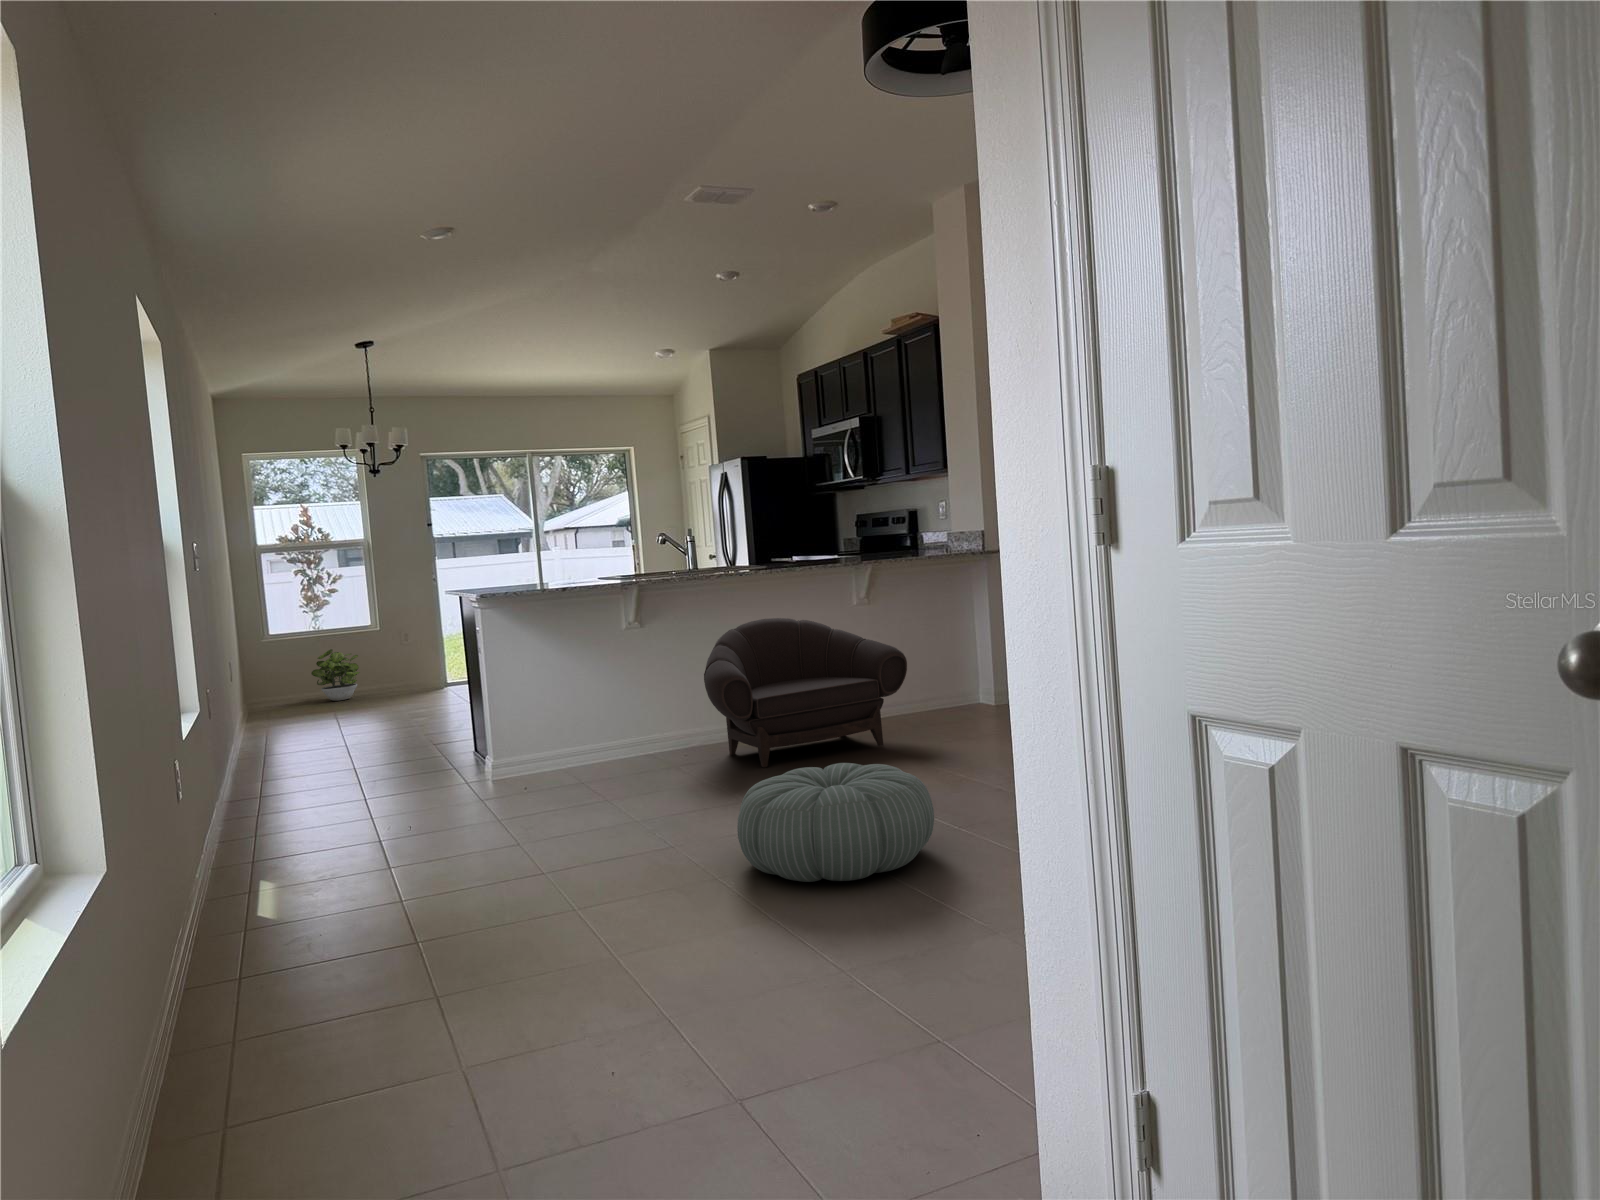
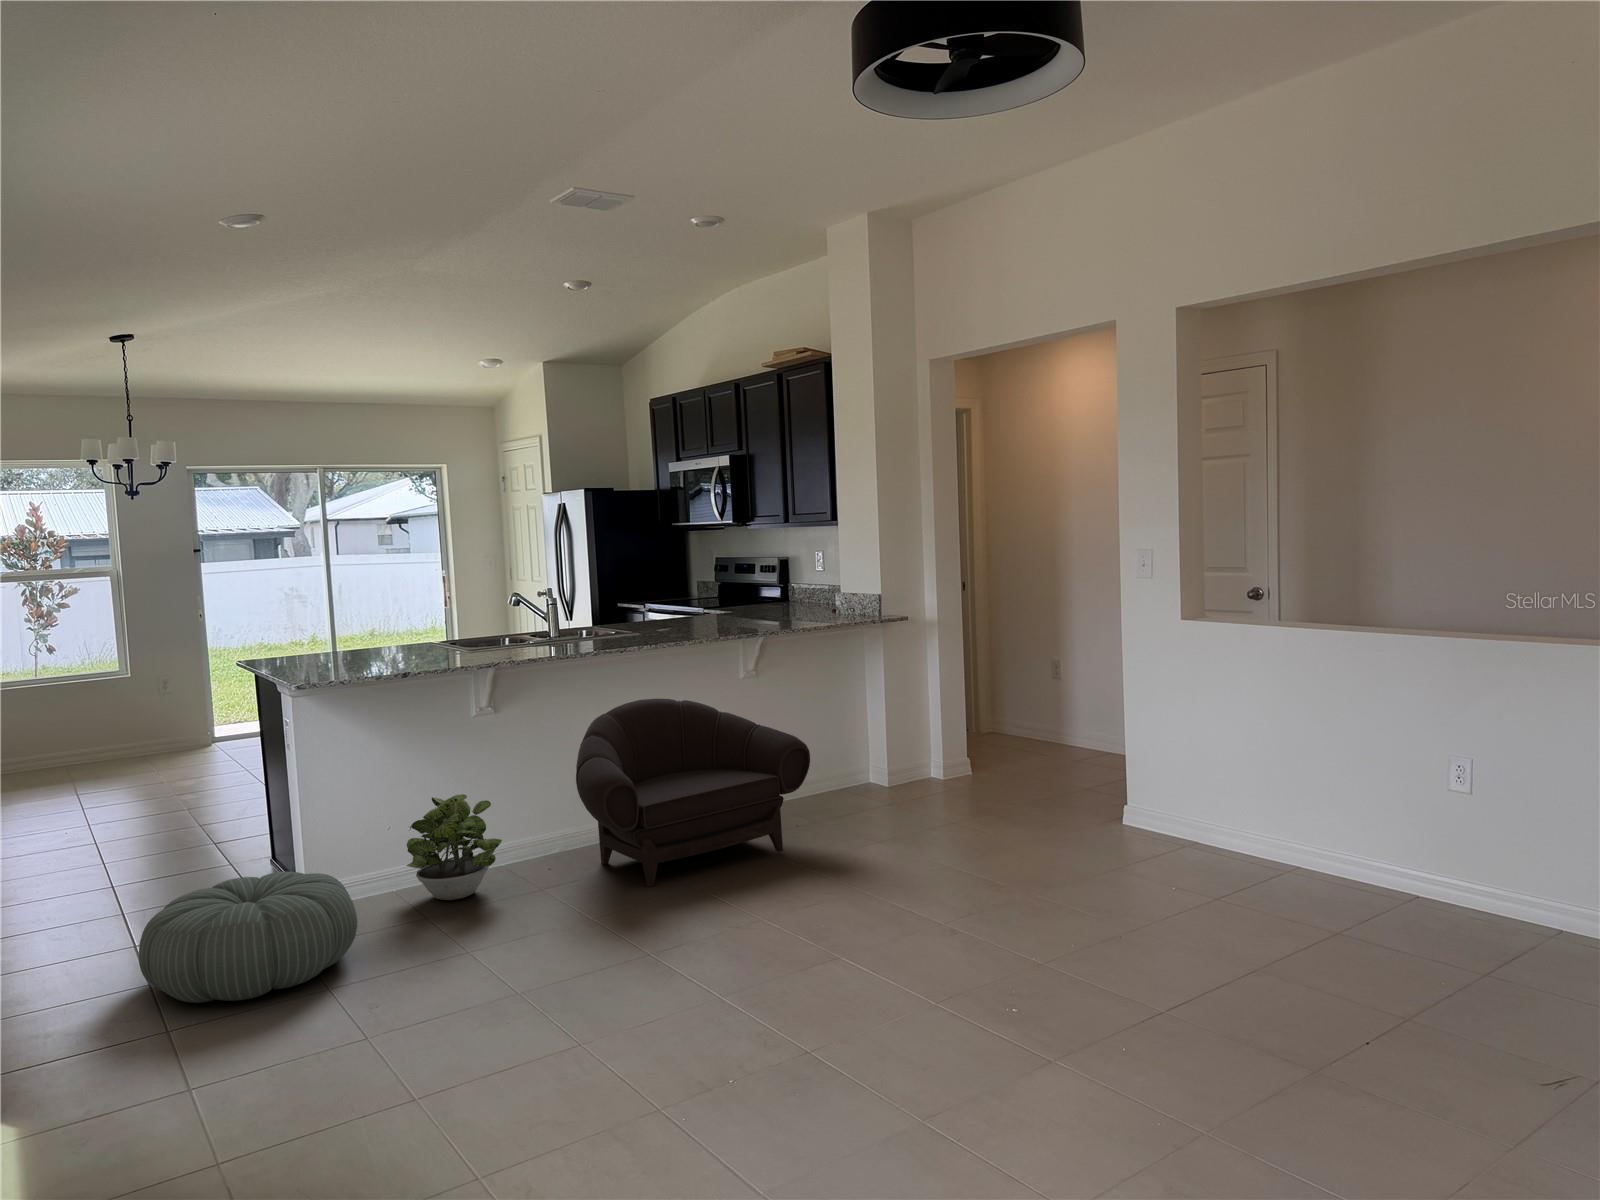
potted plant: present [311,649,360,701] -> present [407,794,502,900]
pouf: present [737,763,934,882] -> present [139,872,357,1003]

